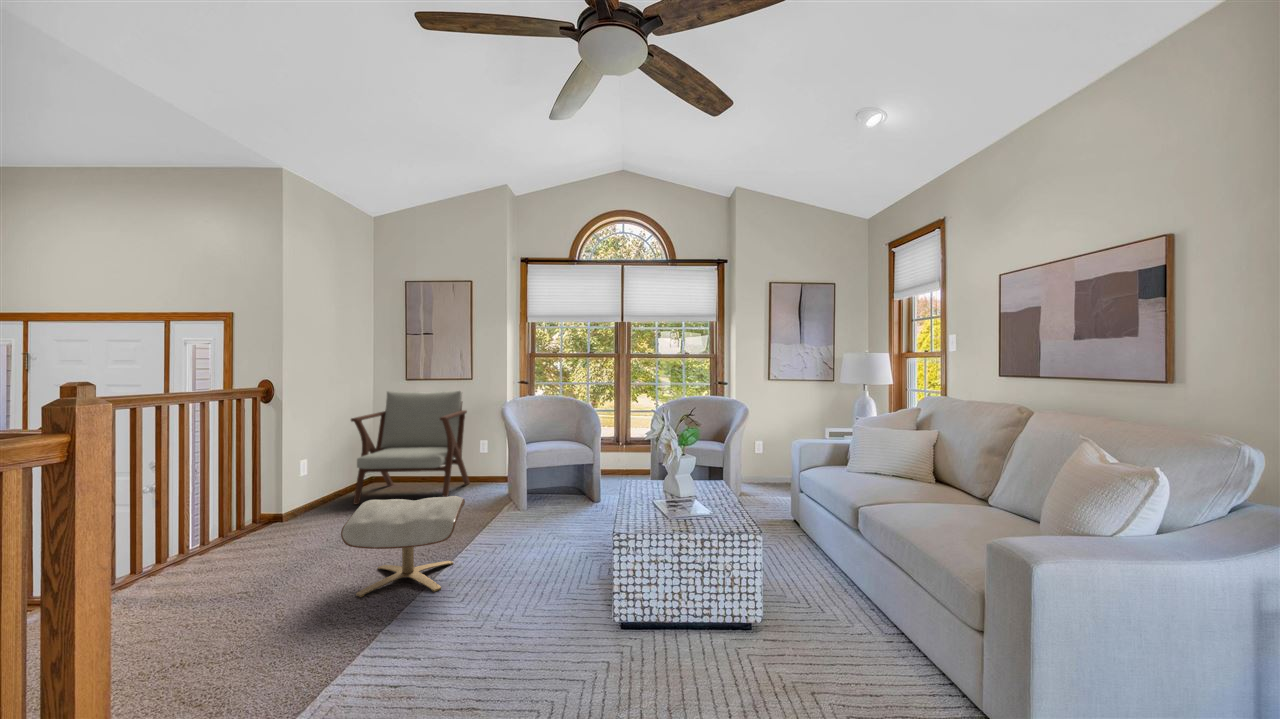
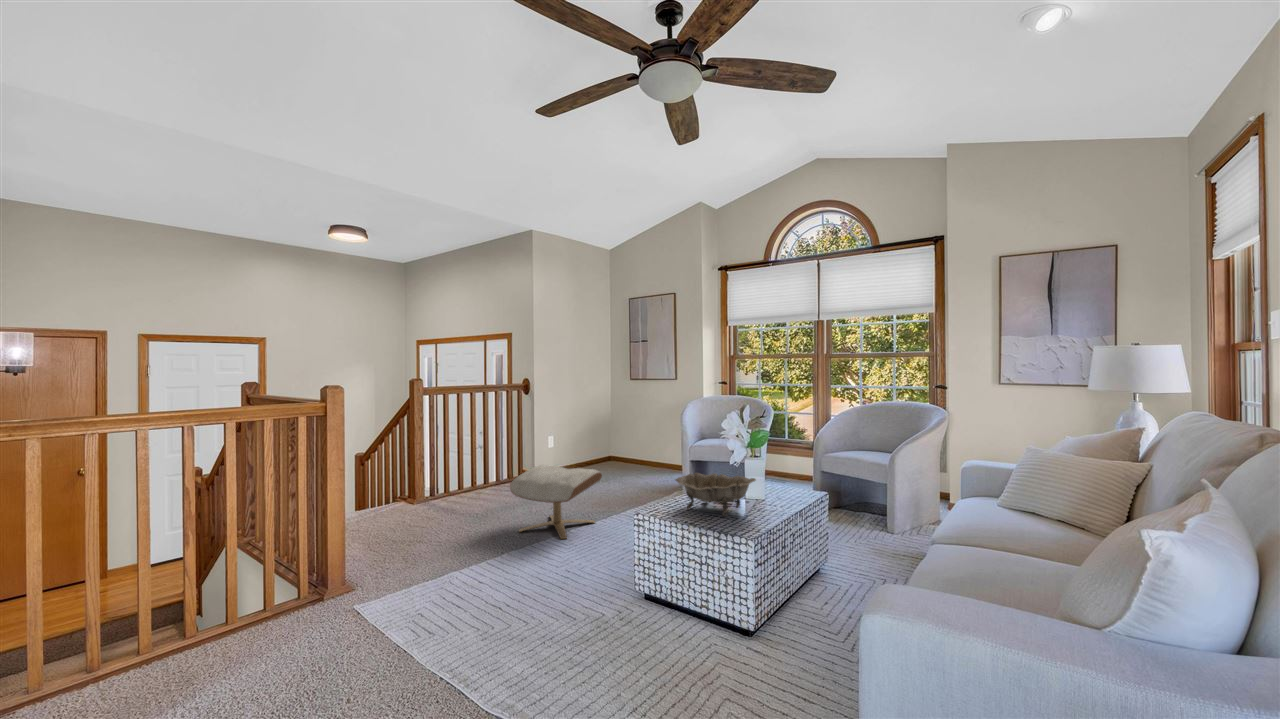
lounge chair: present [351,391,469,504] -> none [584,386,680,478]
decorative bowl: none [640,479,724,520] -> present [675,473,756,516]

